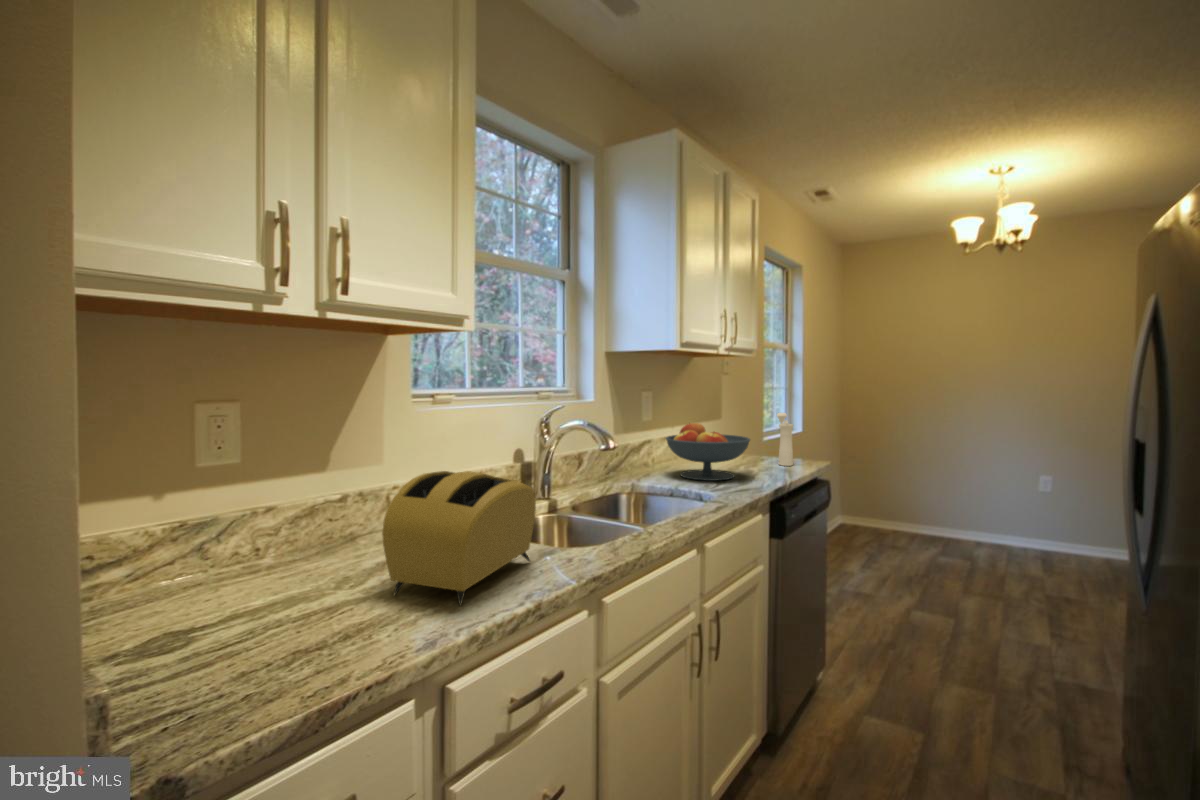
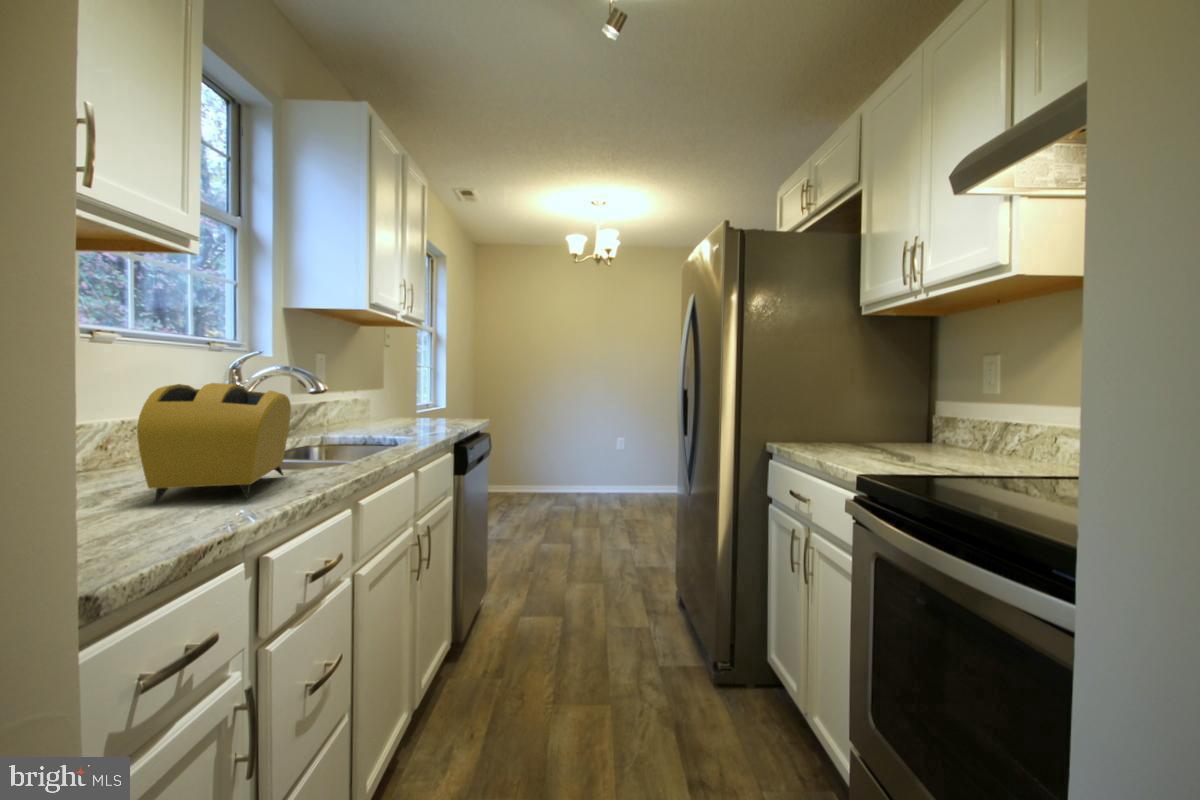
pepper mill: present [777,413,793,466] -> none [442,378,459,423]
fruit bowl: present [666,423,750,481] -> none [349,382,431,432]

